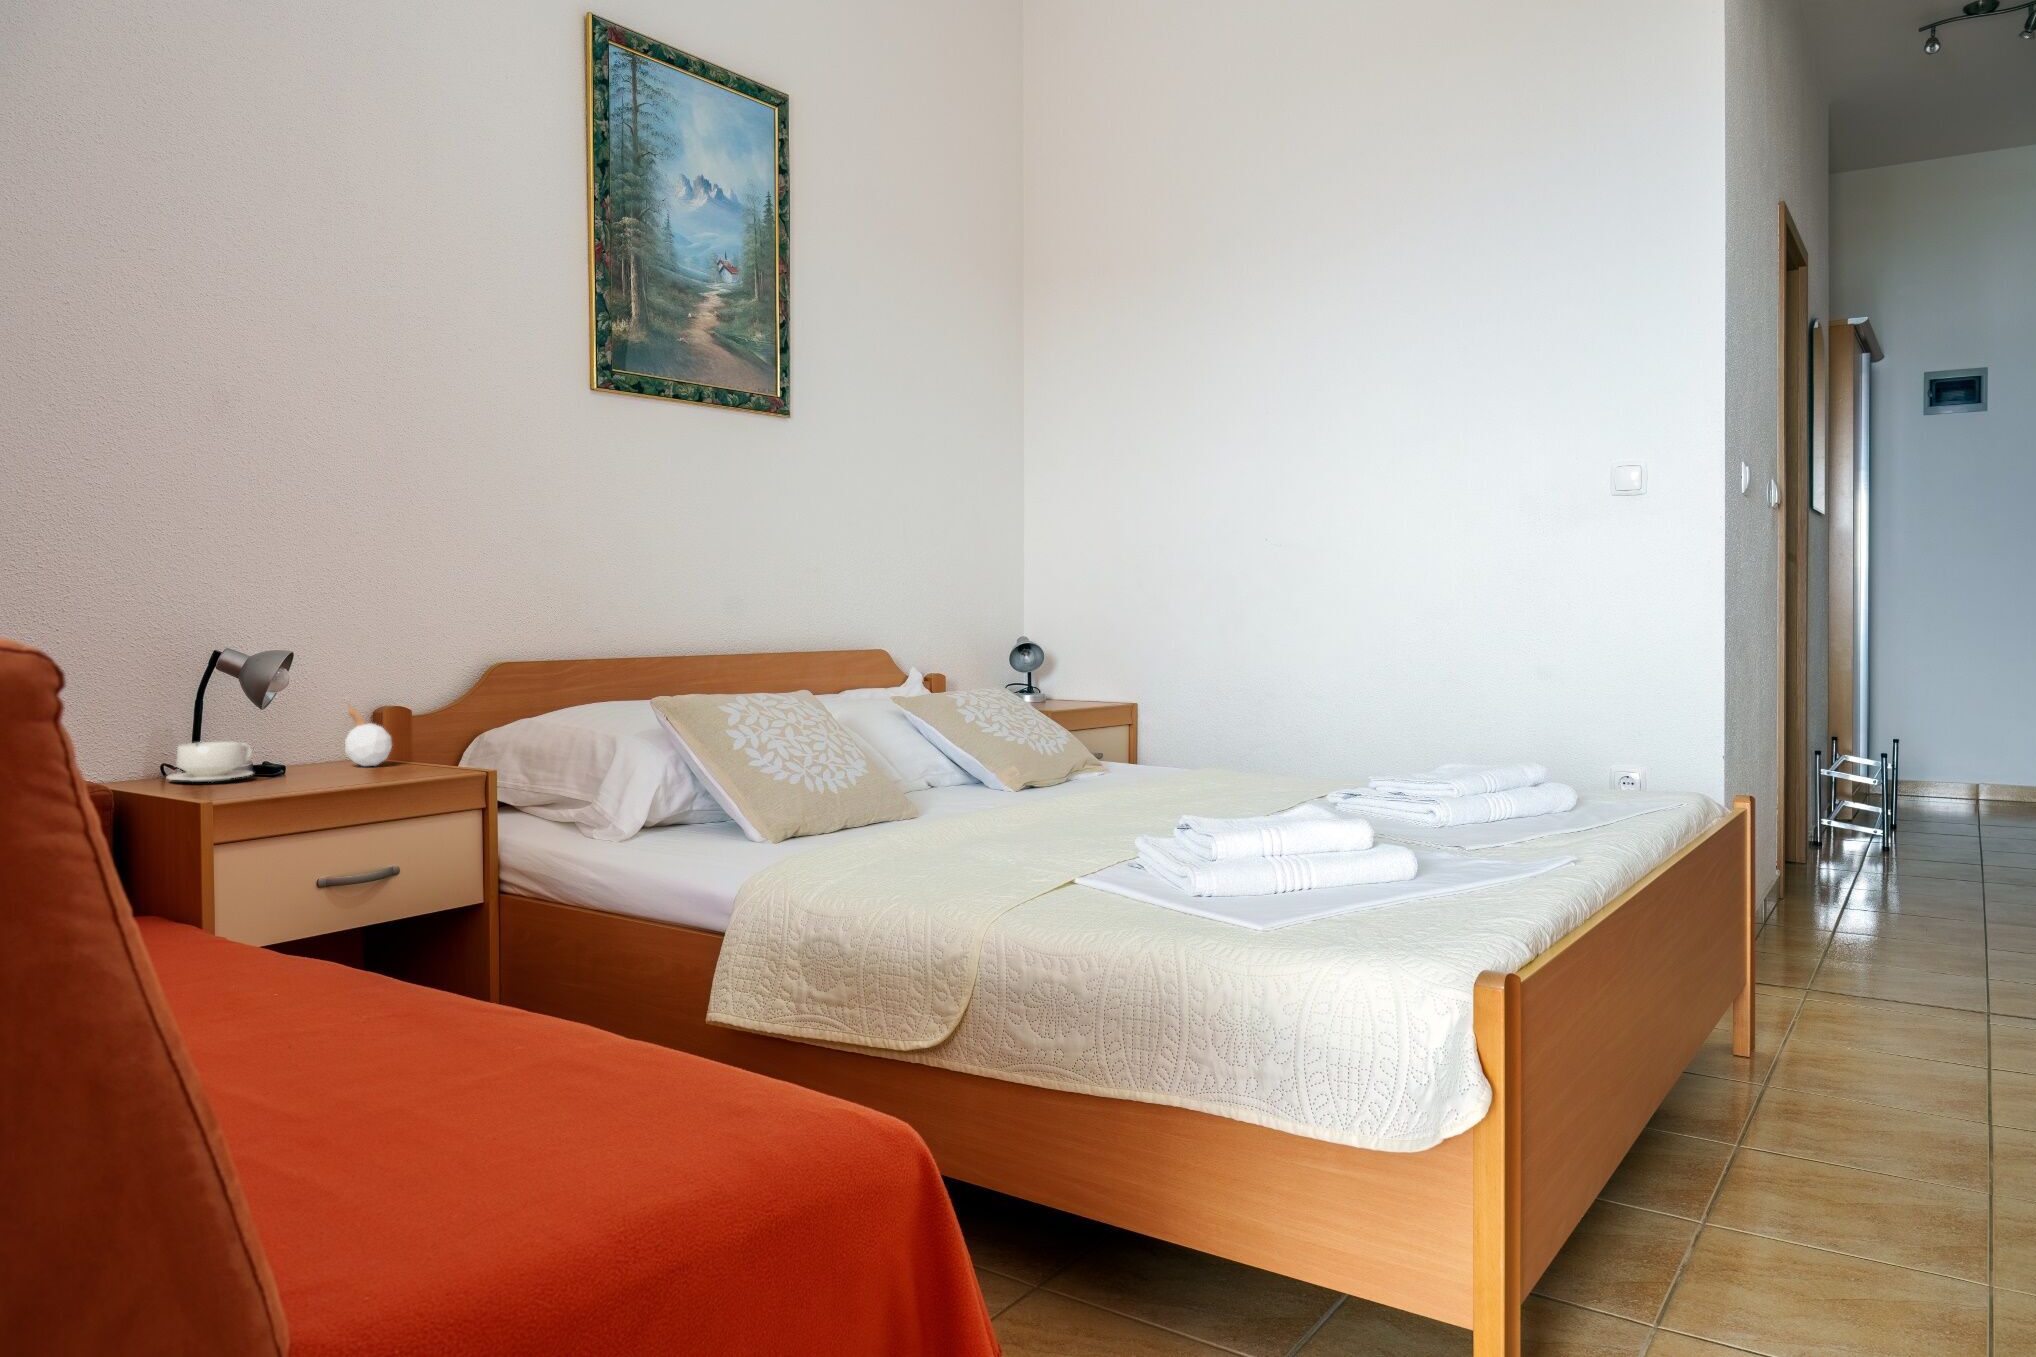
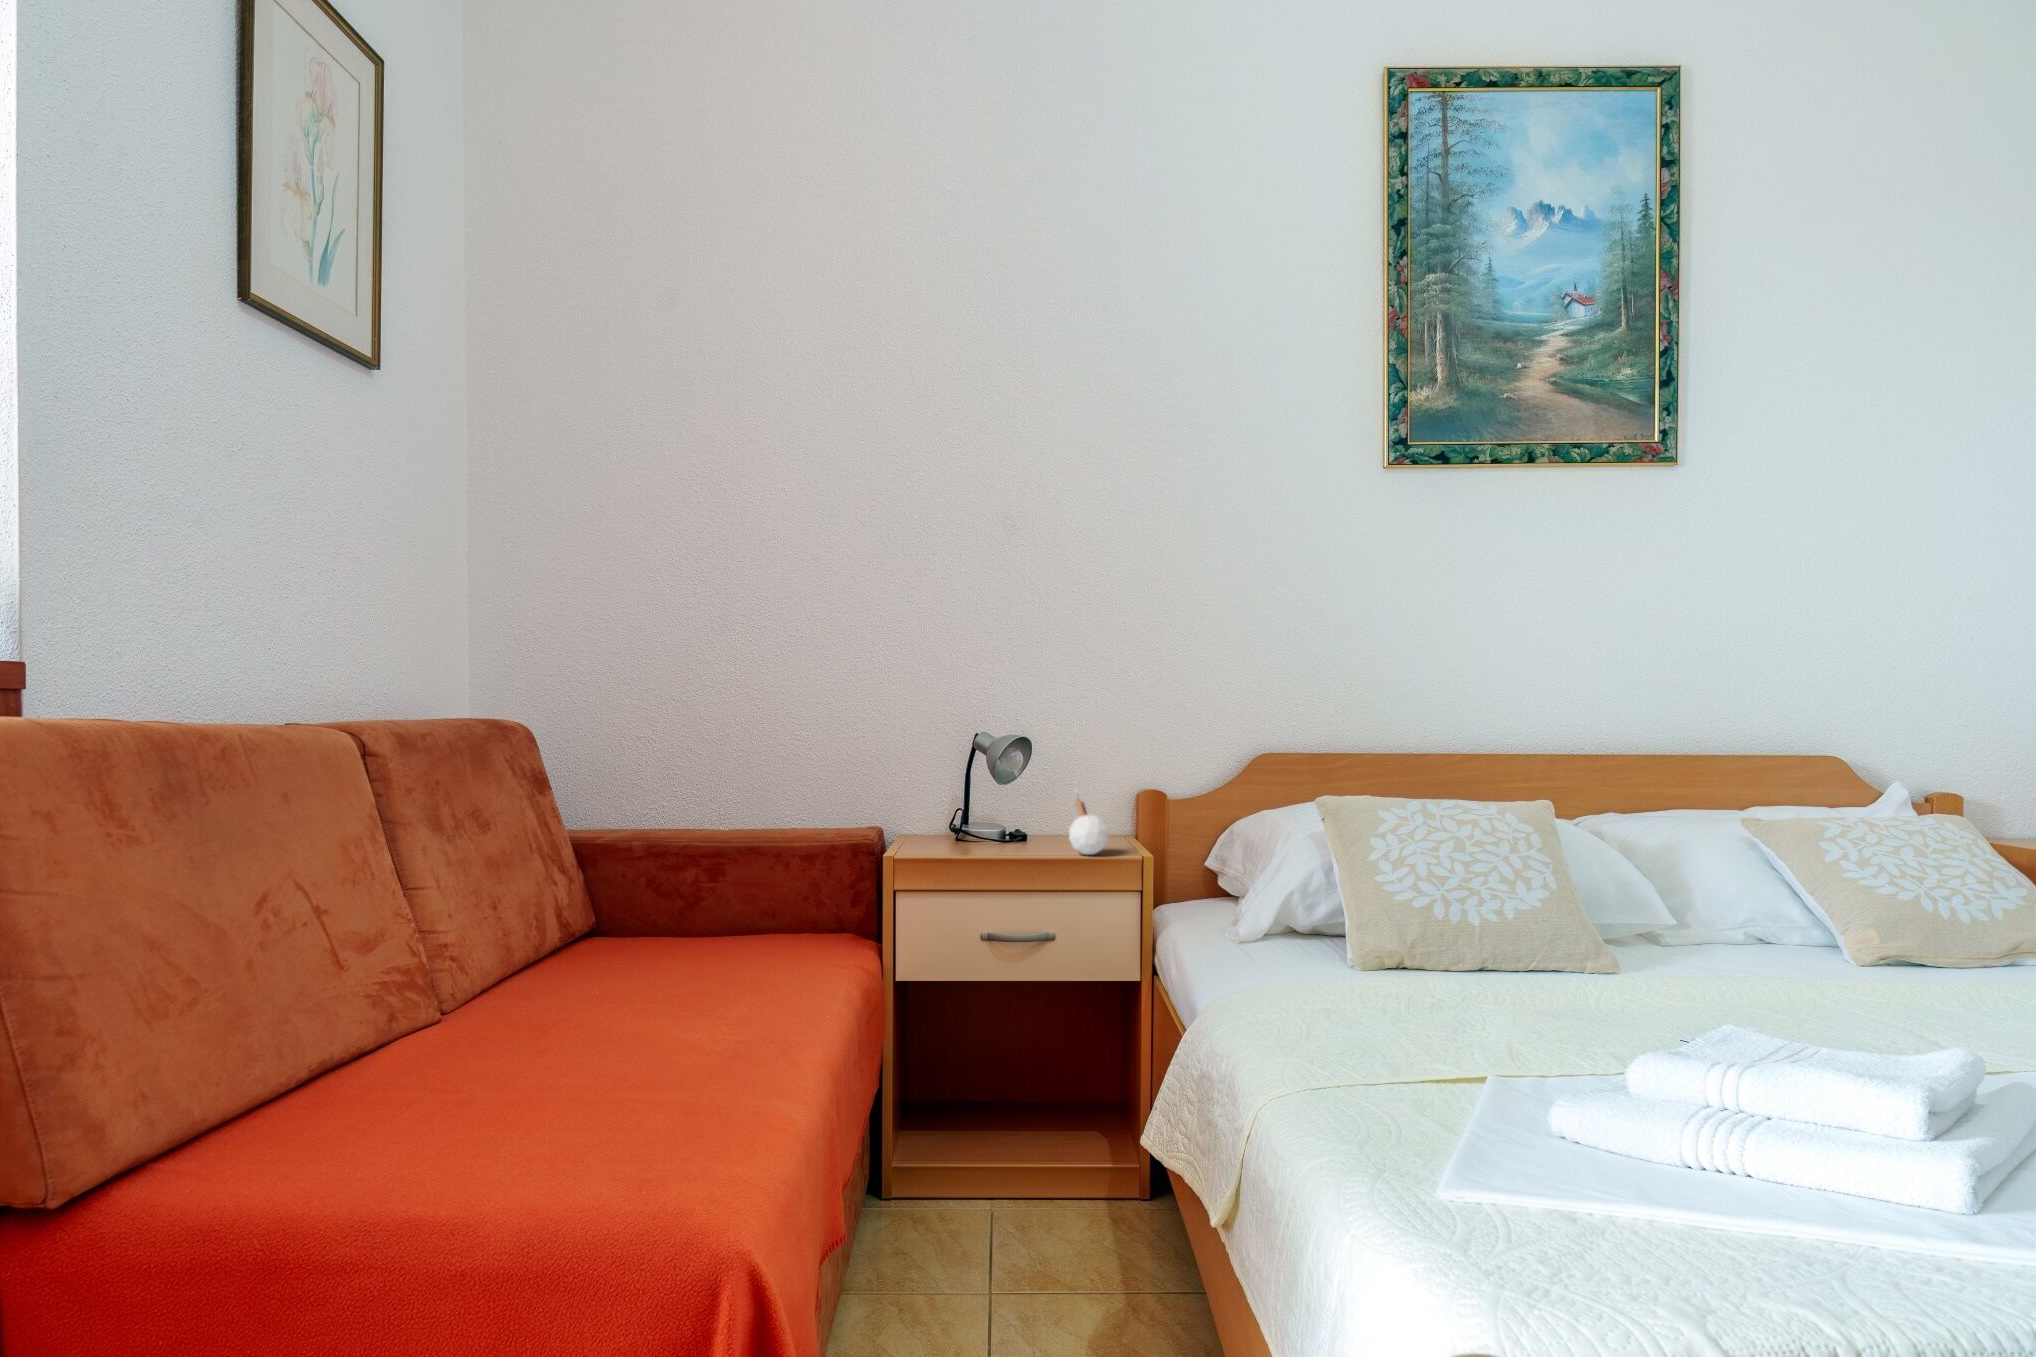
teacup: present [167,742,253,782] -> none [908,823,977,859]

